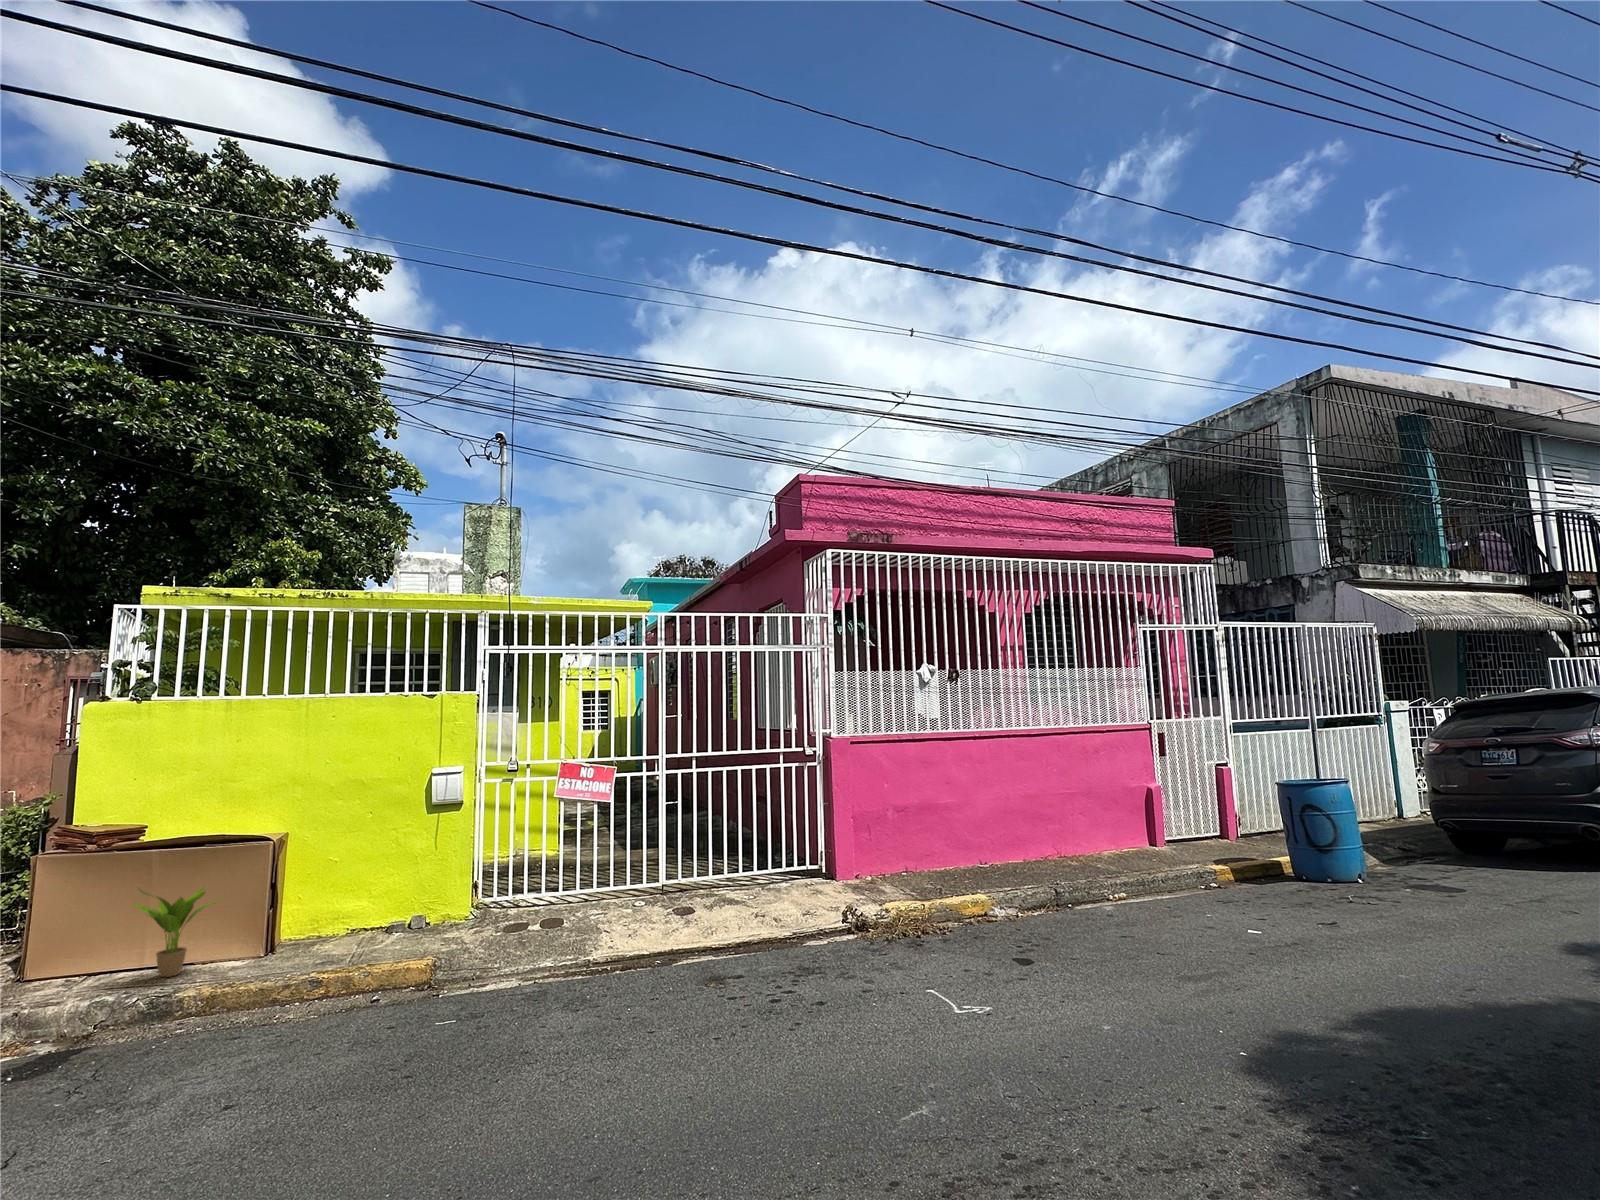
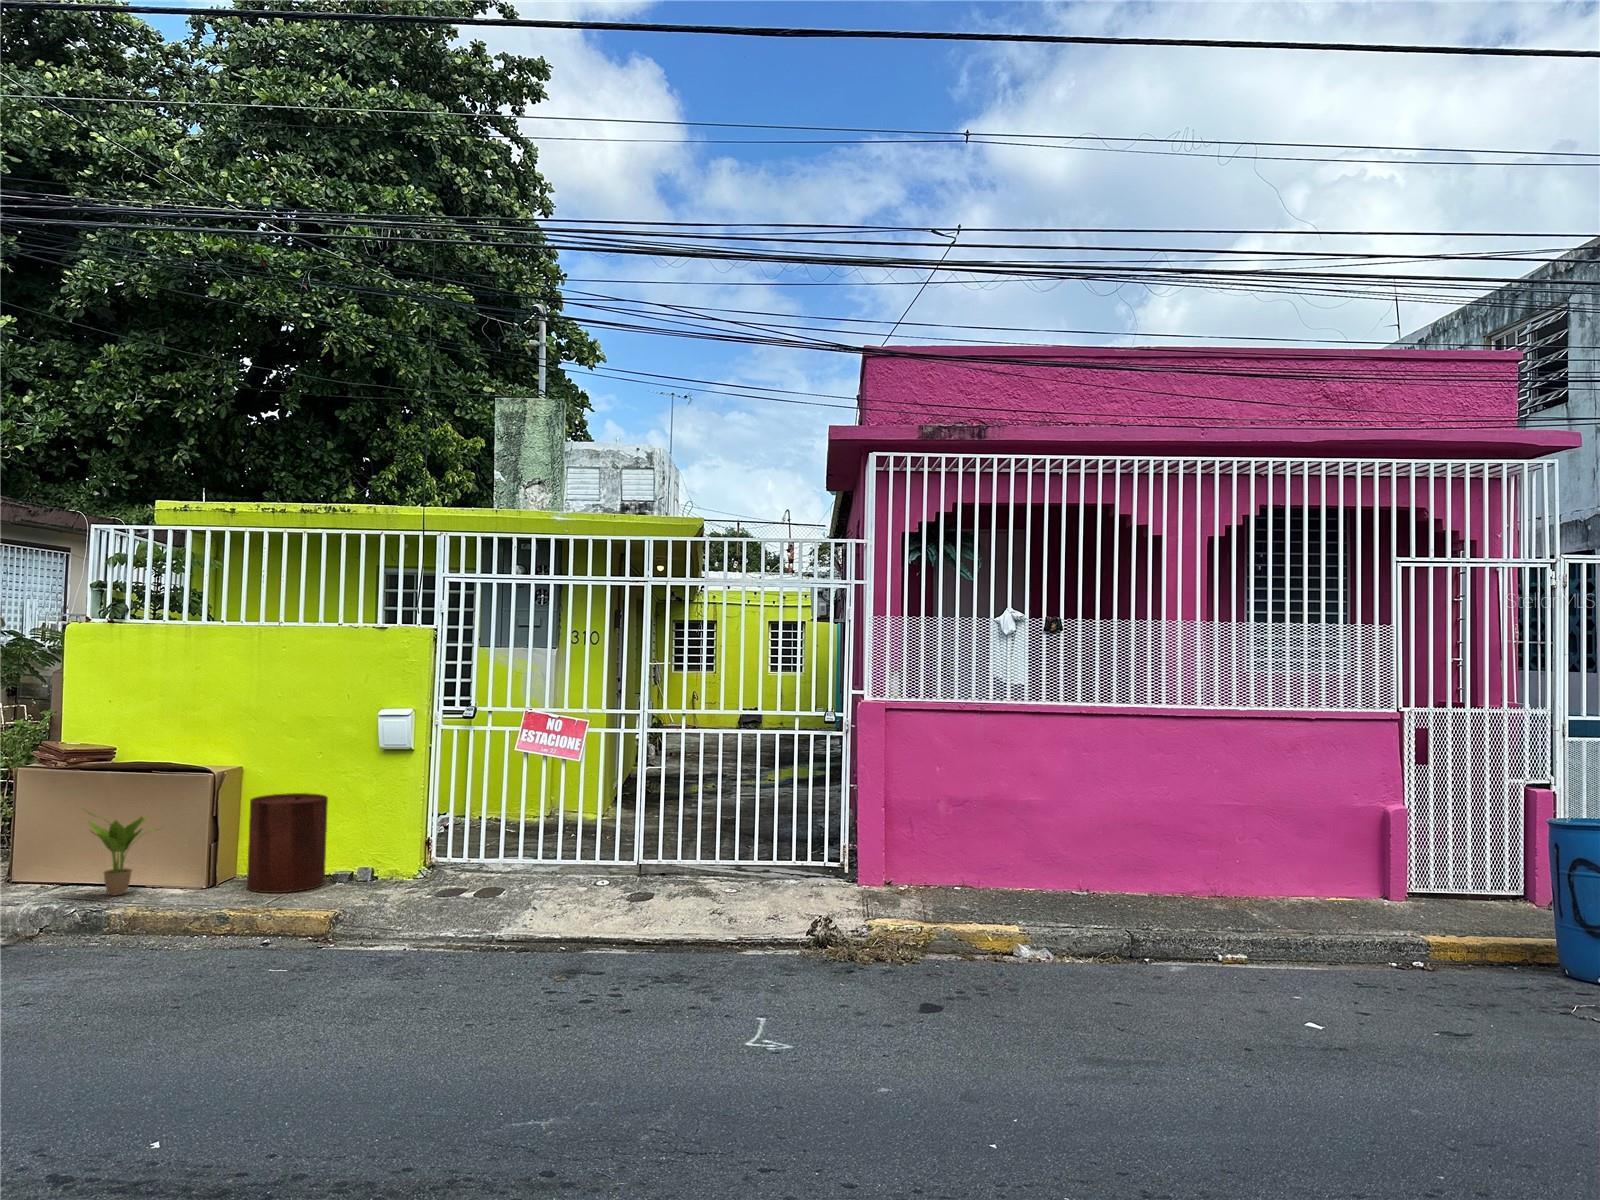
trash can: none [306,853,385,953] -> present [247,793,328,893]

